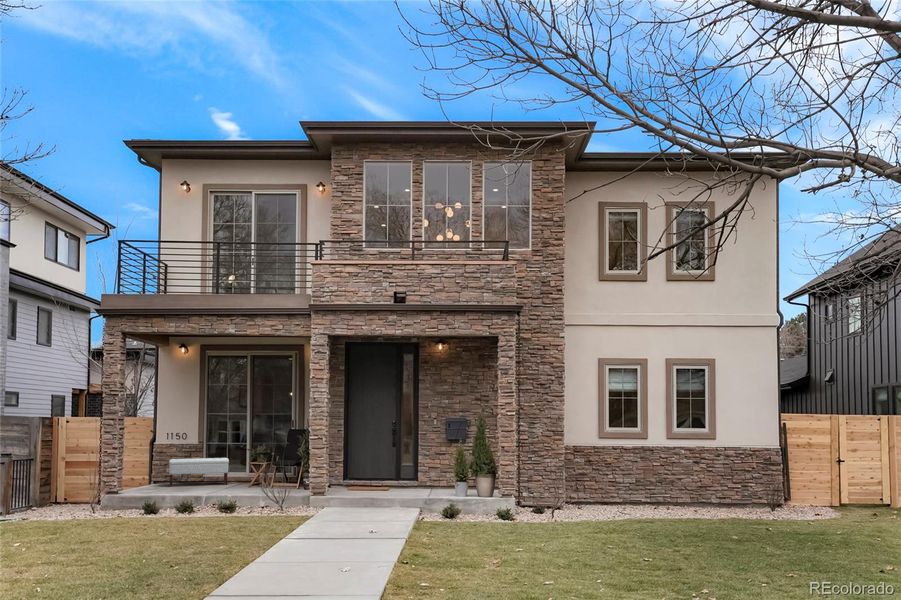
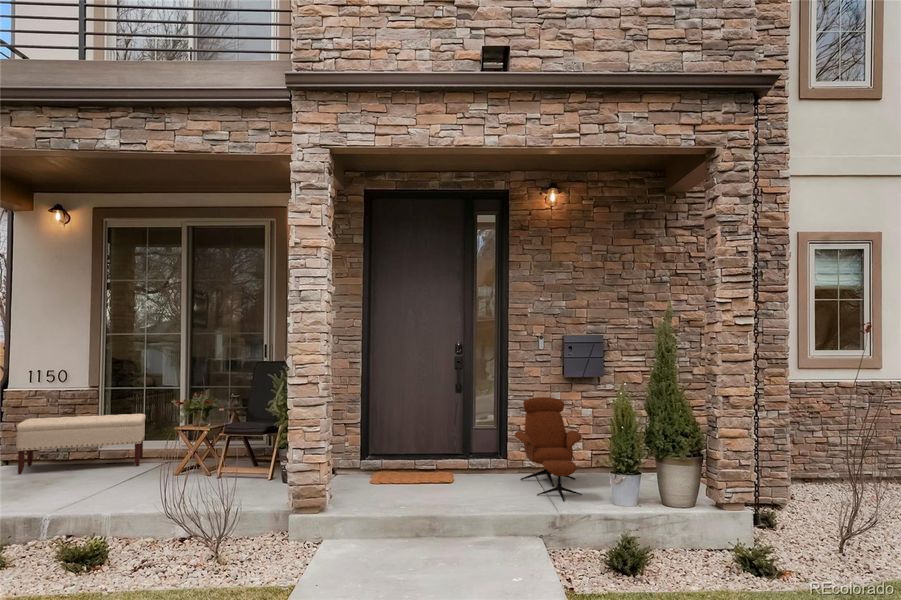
lounge chair: none [418,449,451,495] -> present [515,397,582,501]

